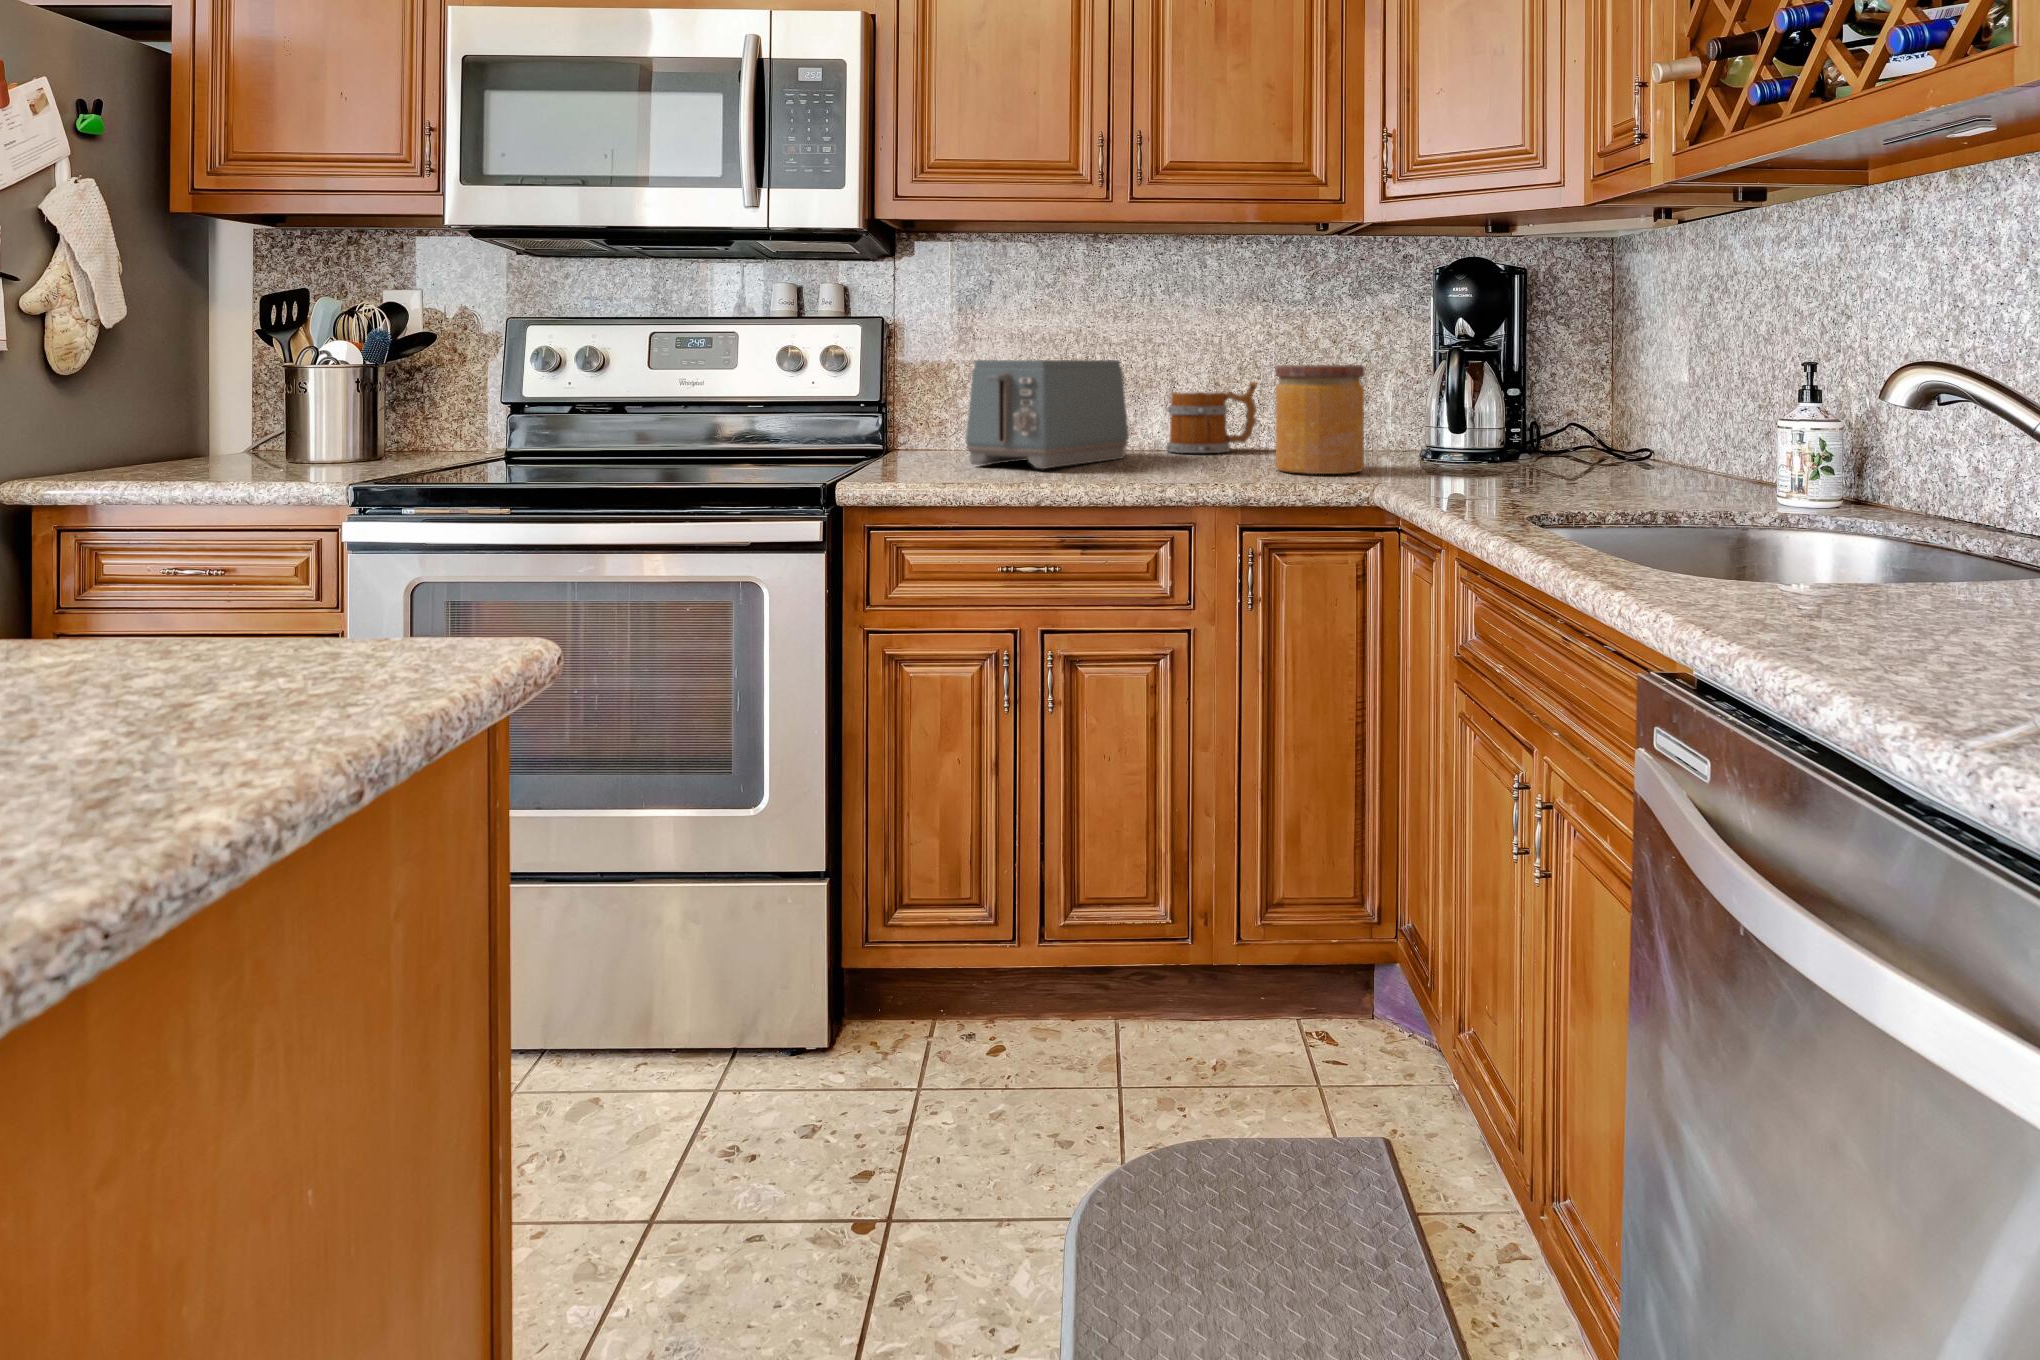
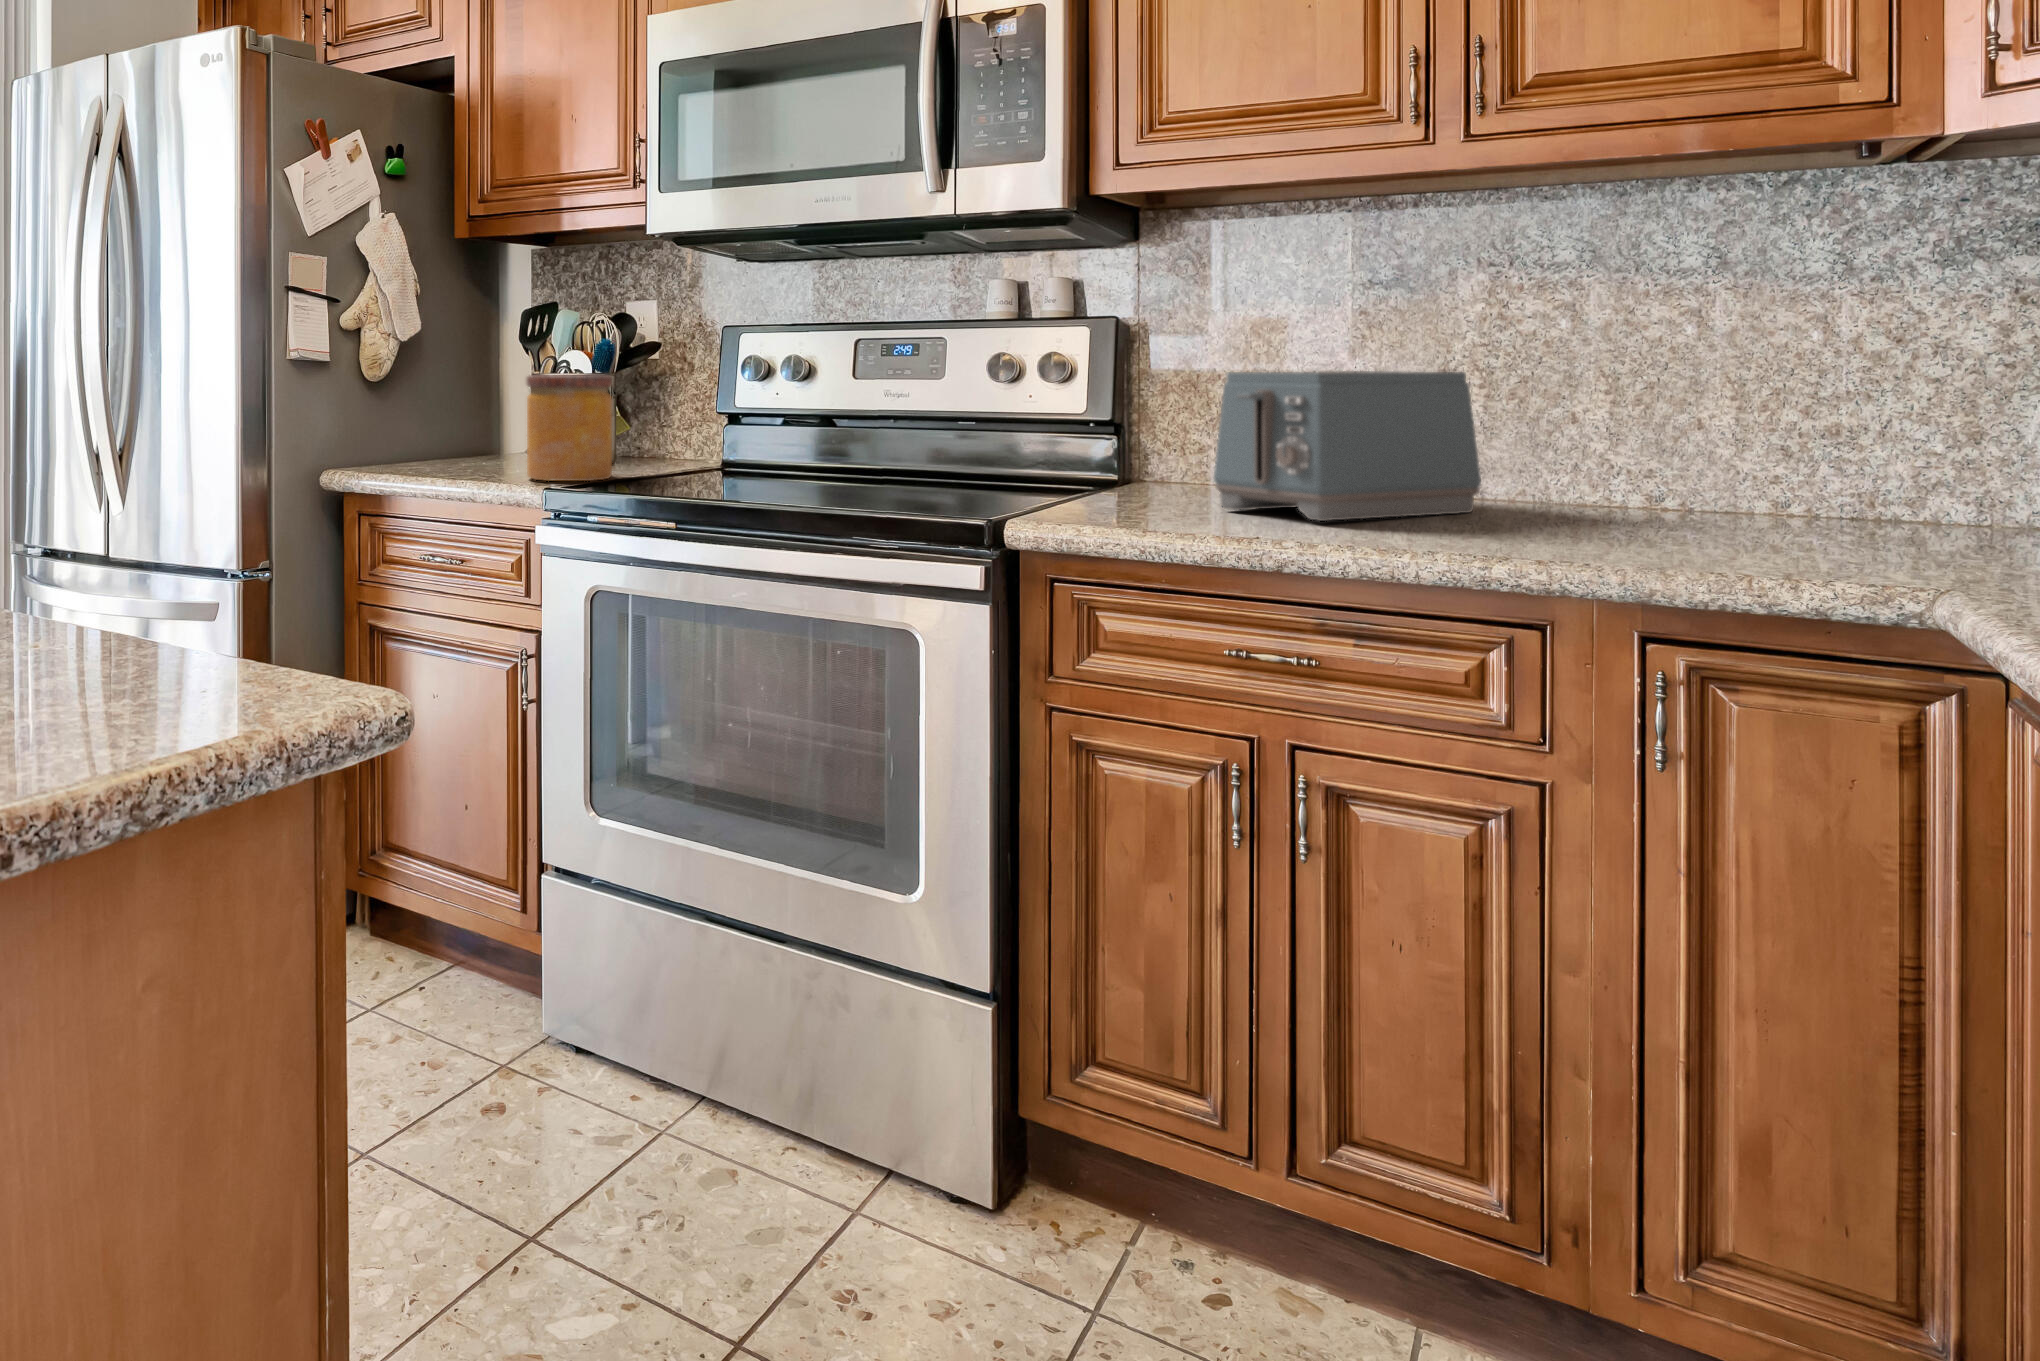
jar: present [1275,365,1365,474] -> present [526,375,612,481]
mug: present [1166,382,1257,453] -> none [1556,406,1735,513]

